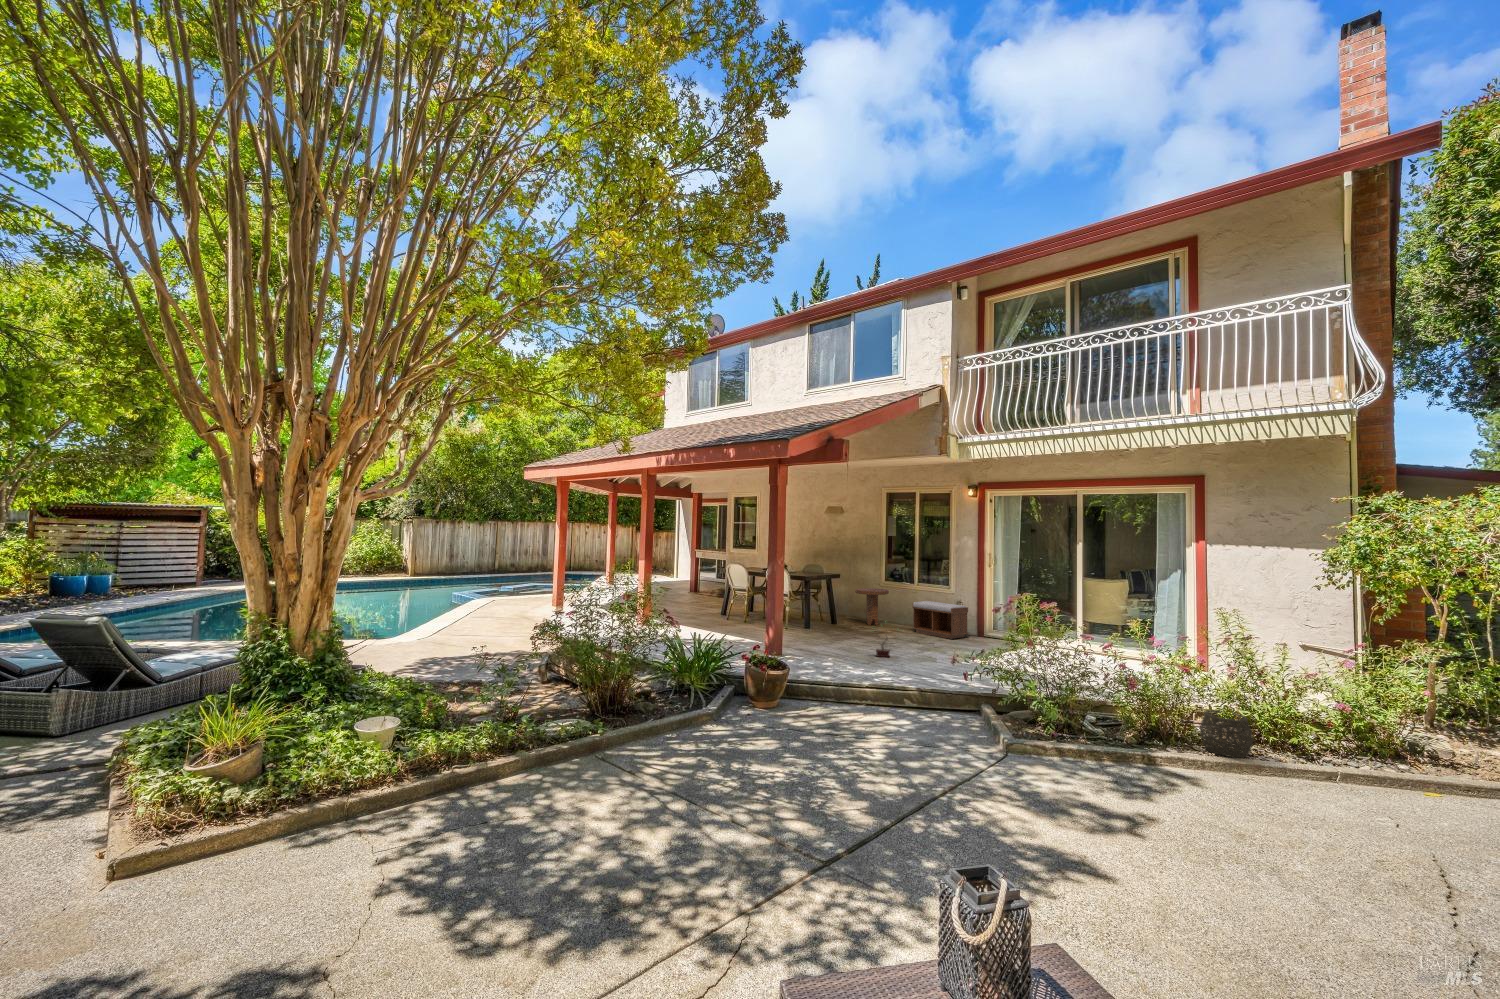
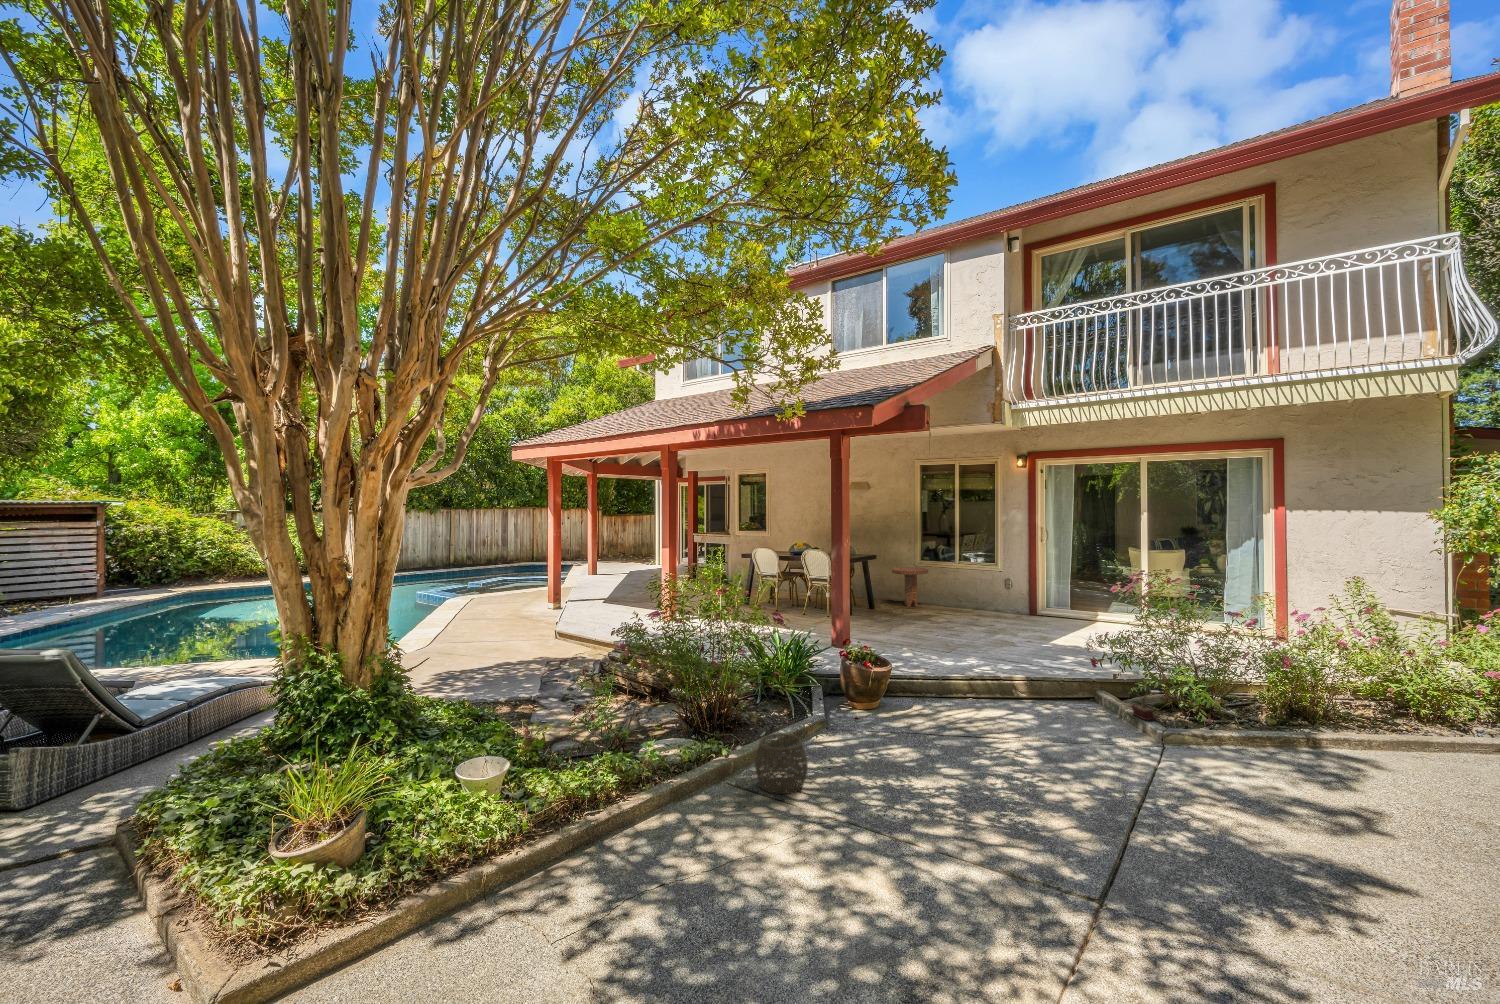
bench: present [913,601,968,639] -> none [959,579,1022,619]
potted plant: present [872,621,899,657] -> present [1129,666,1160,720]
woven basket: present [1200,710,1253,758] -> present [755,734,808,794]

